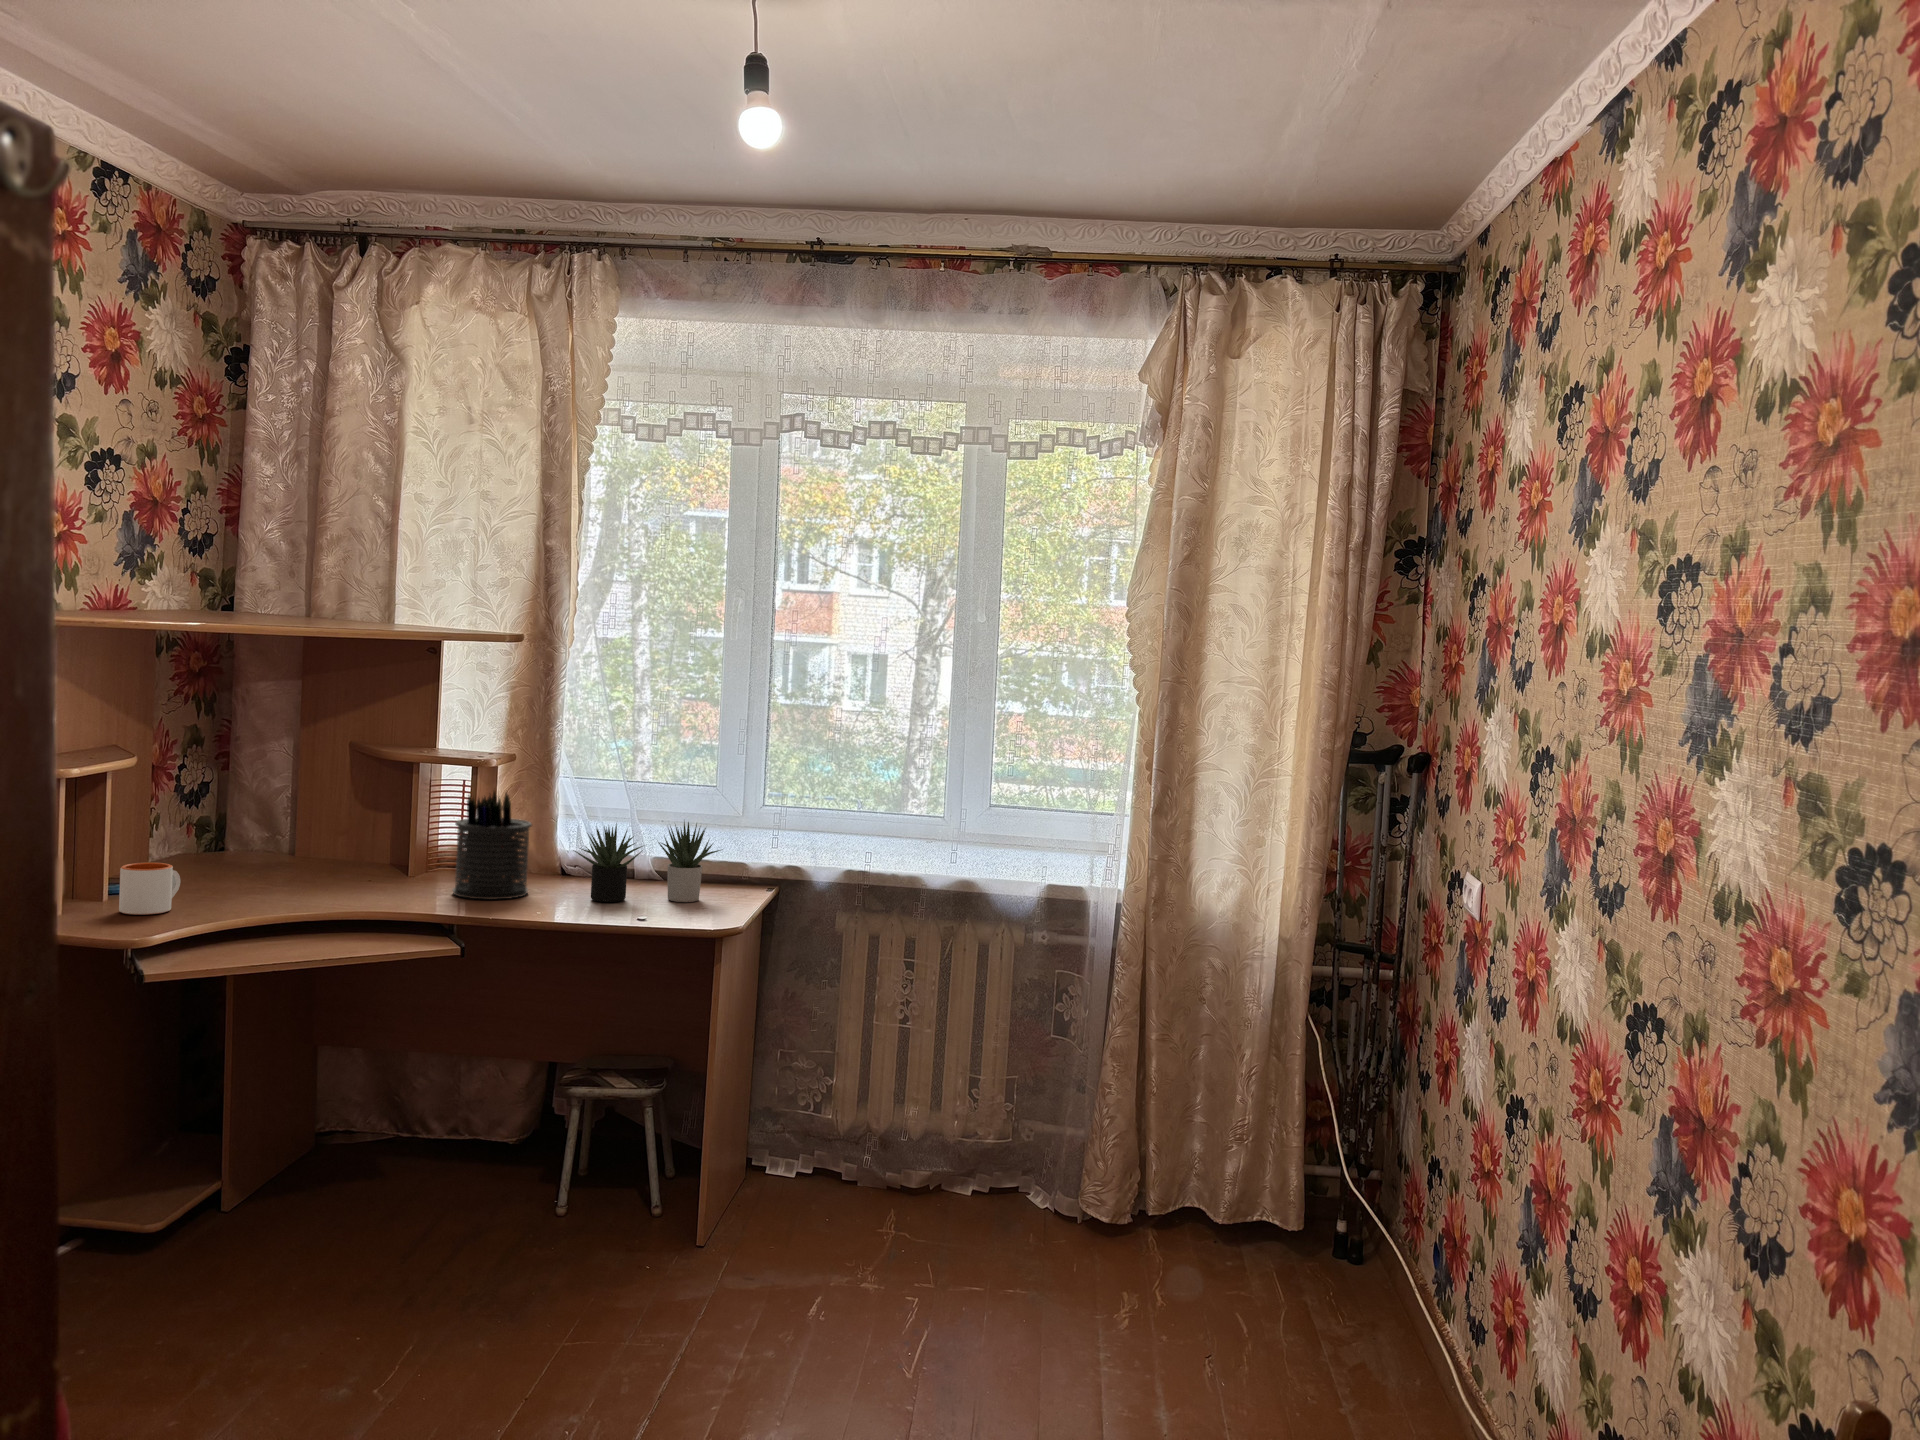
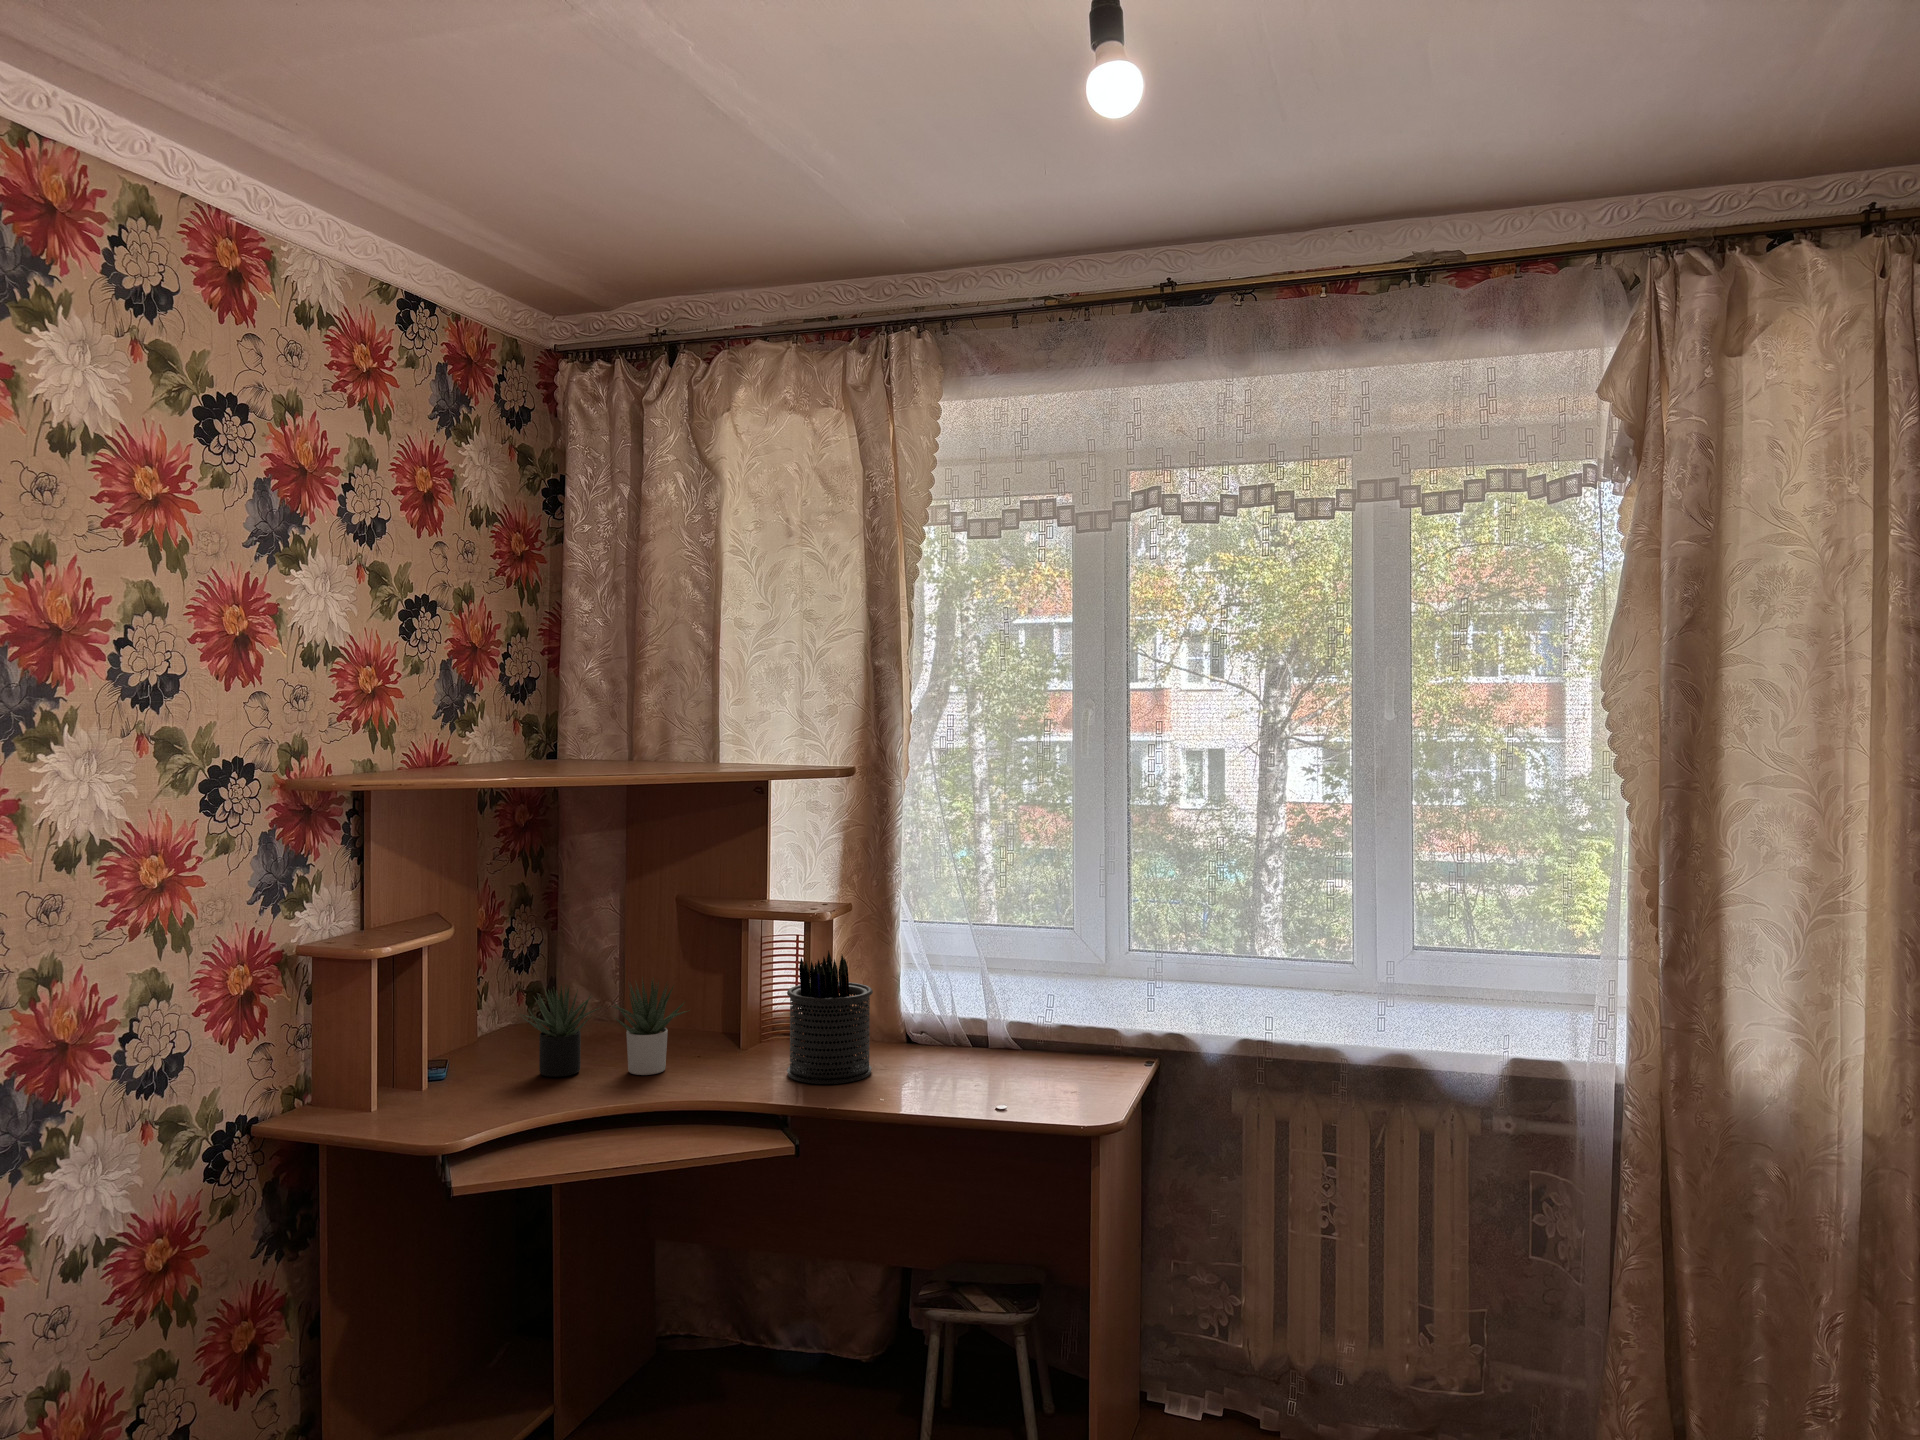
succulent plant: present [573,821,723,902] -> present [521,977,688,1077]
mug: present [119,863,180,915] -> none [430,1053,495,1117]

